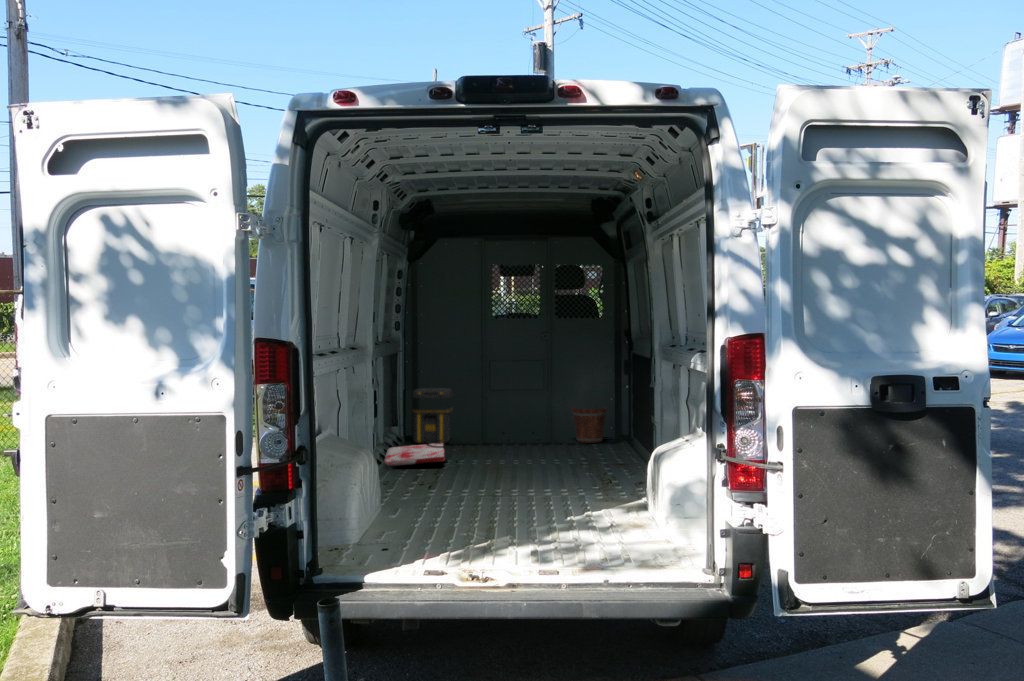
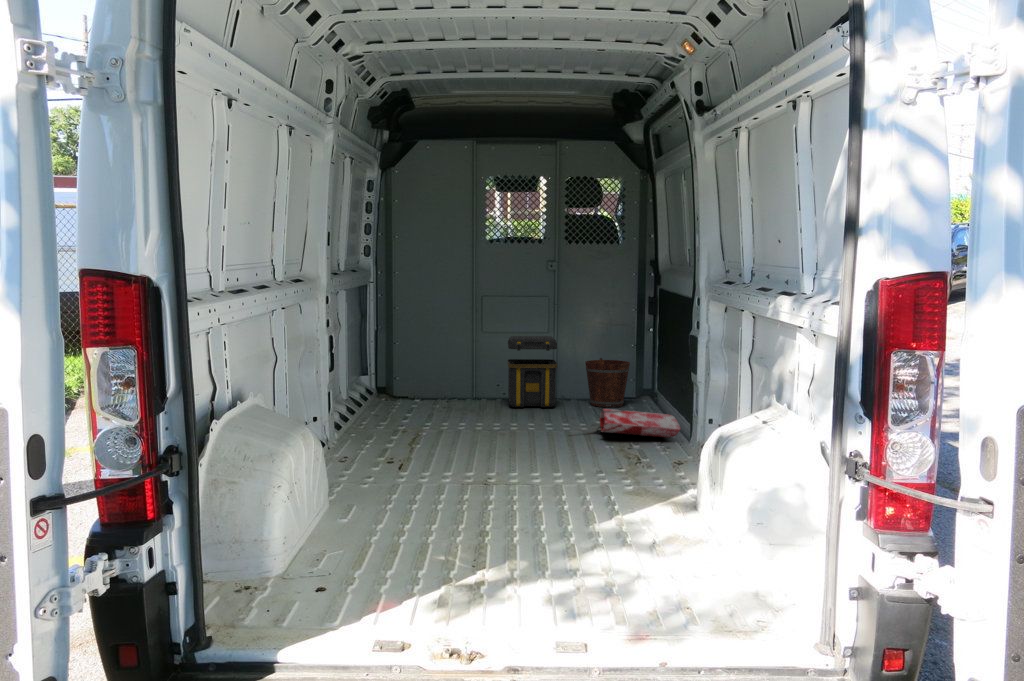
toolbox: present [412,388,453,443] -> present [507,336,557,407]
bag: present [384,439,447,466] -> present [599,406,681,438]

